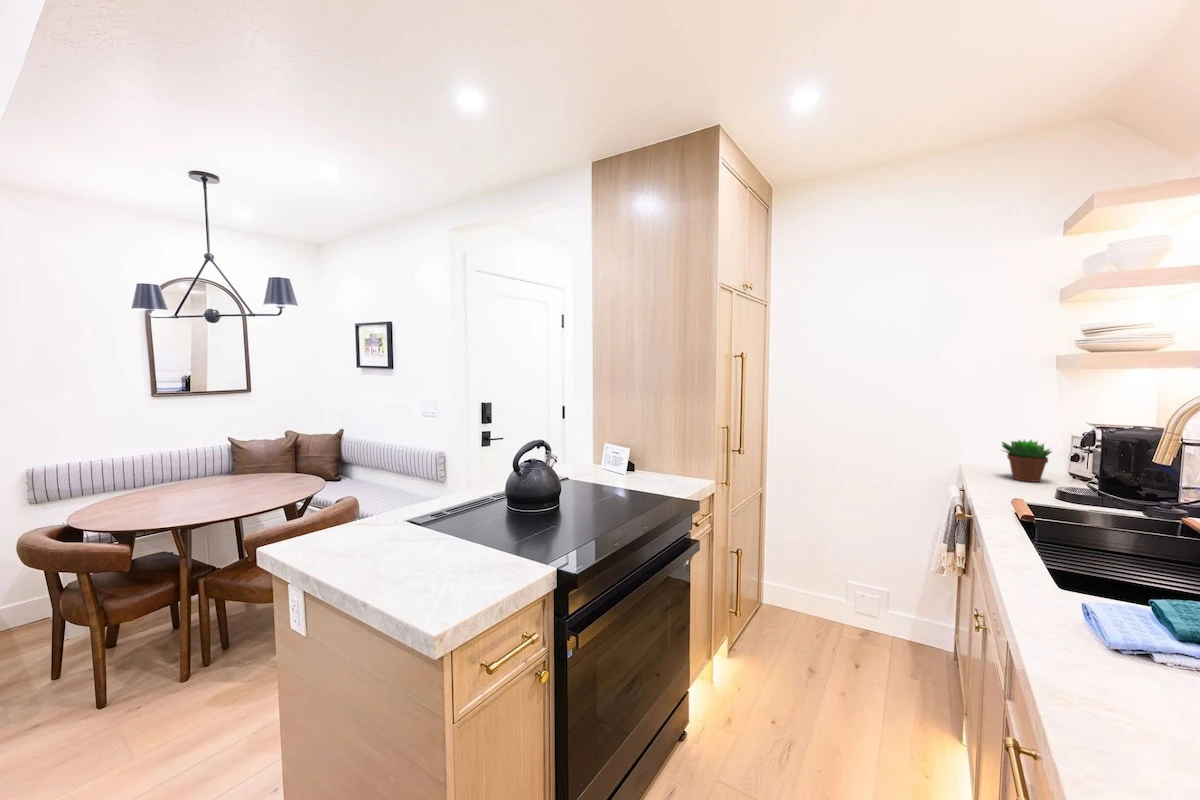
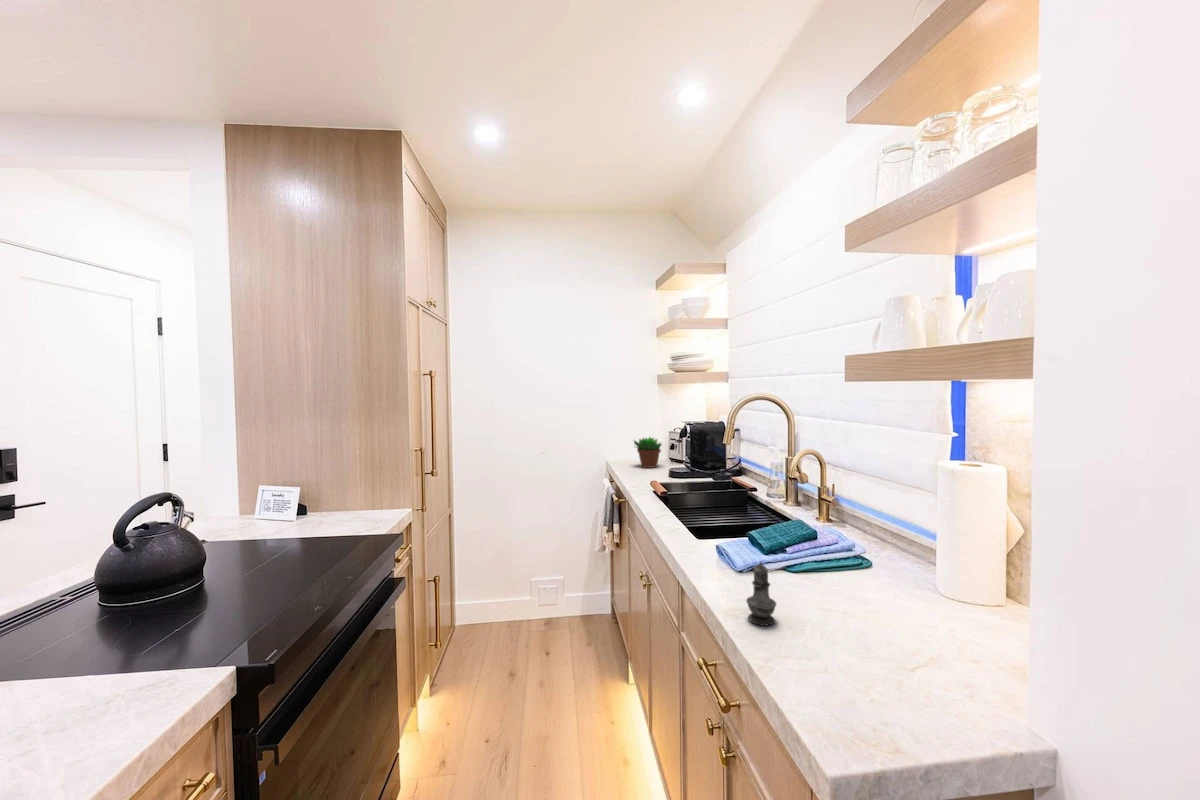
salt shaker: none [1094,639,1155,735] -> present [747,562,776,626]

